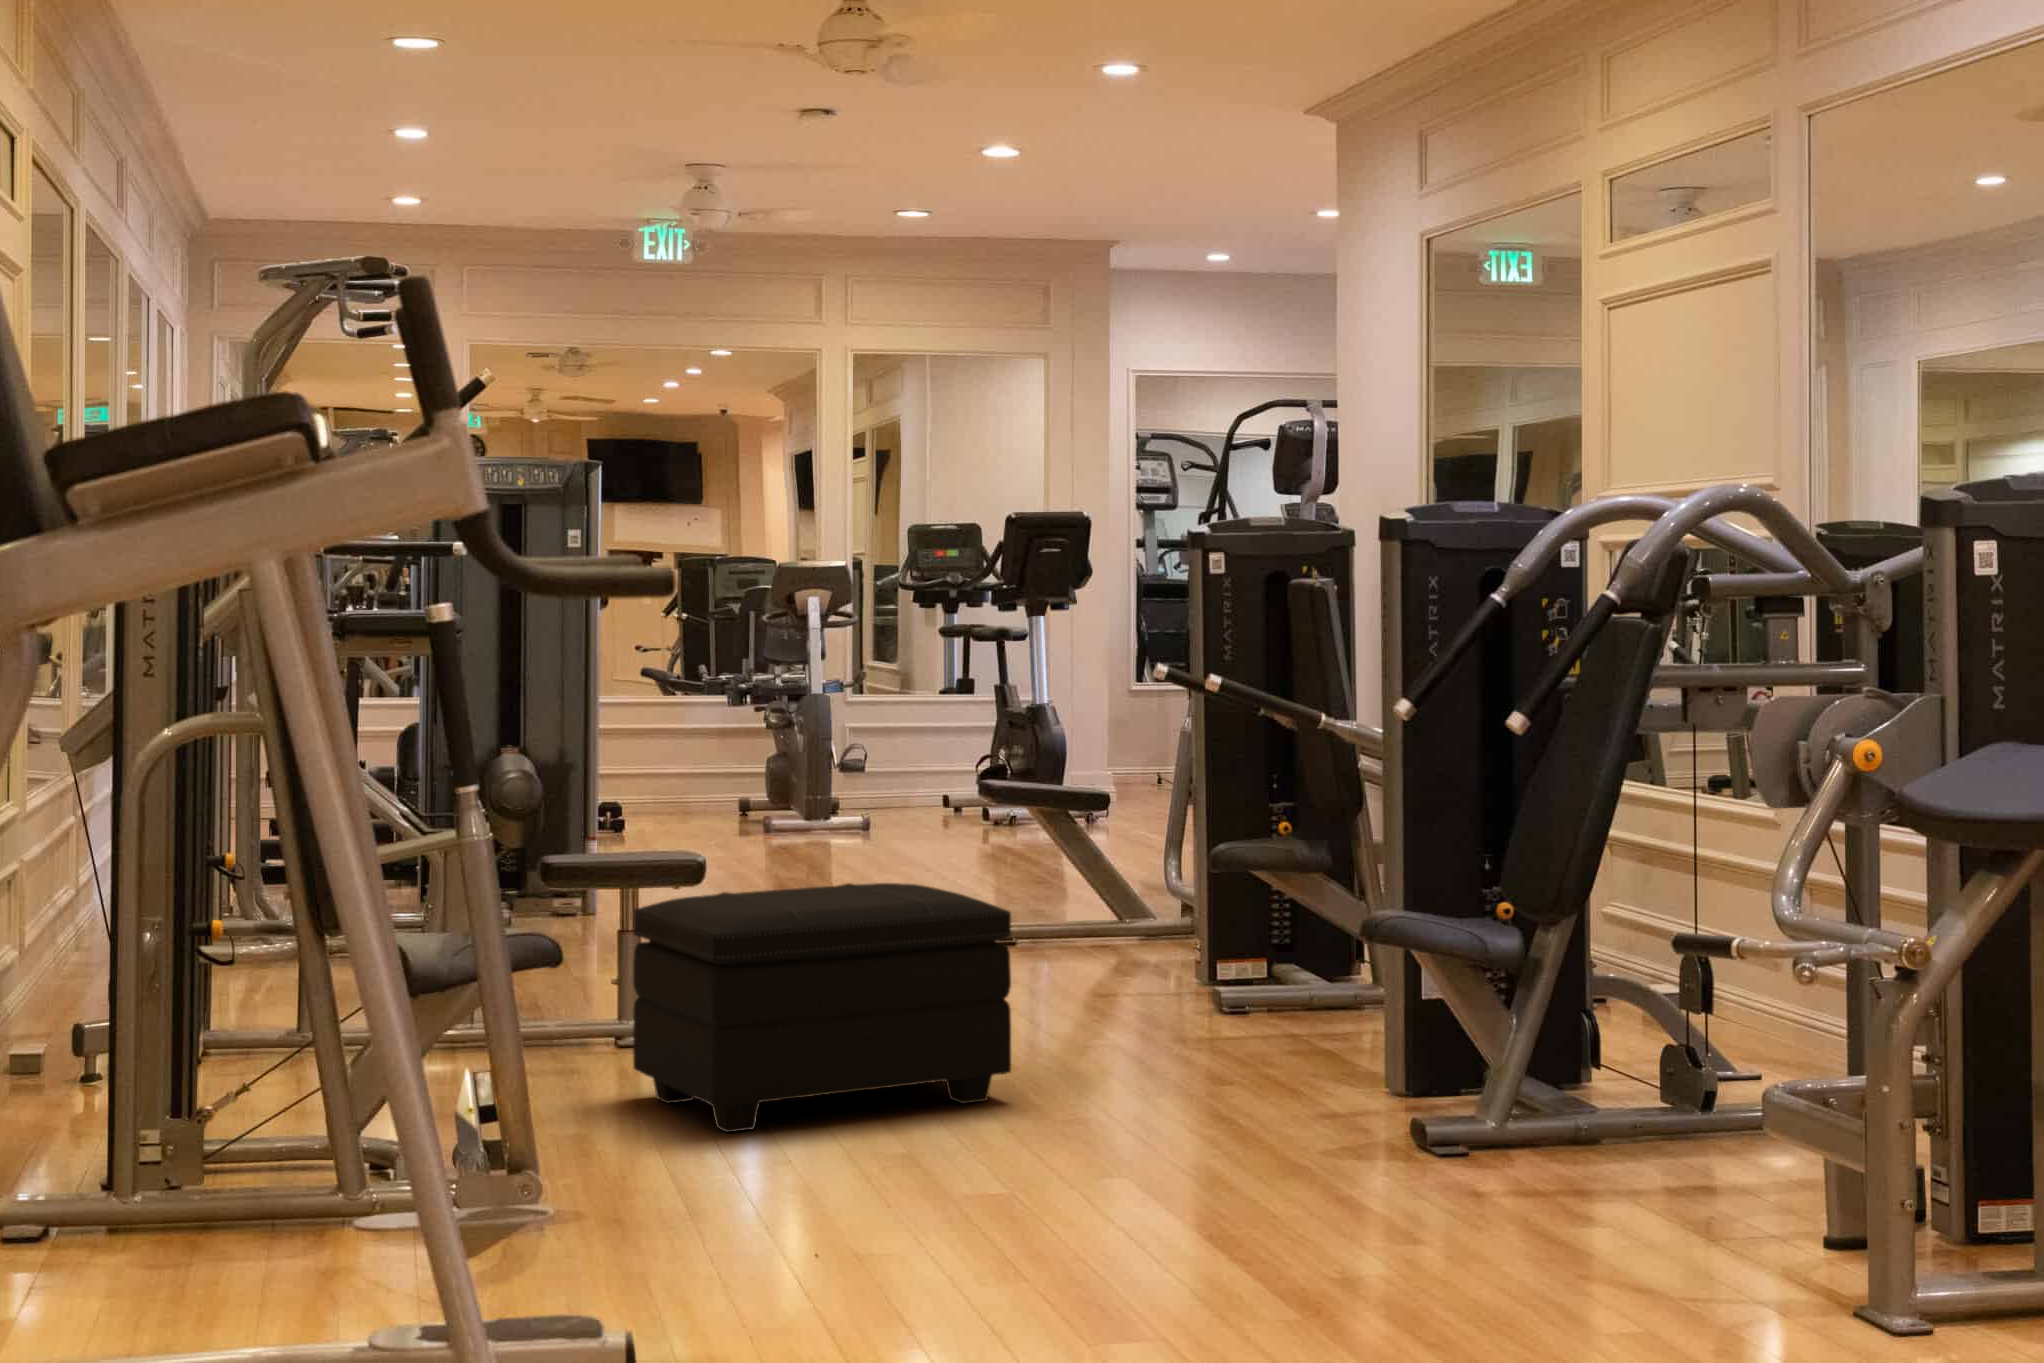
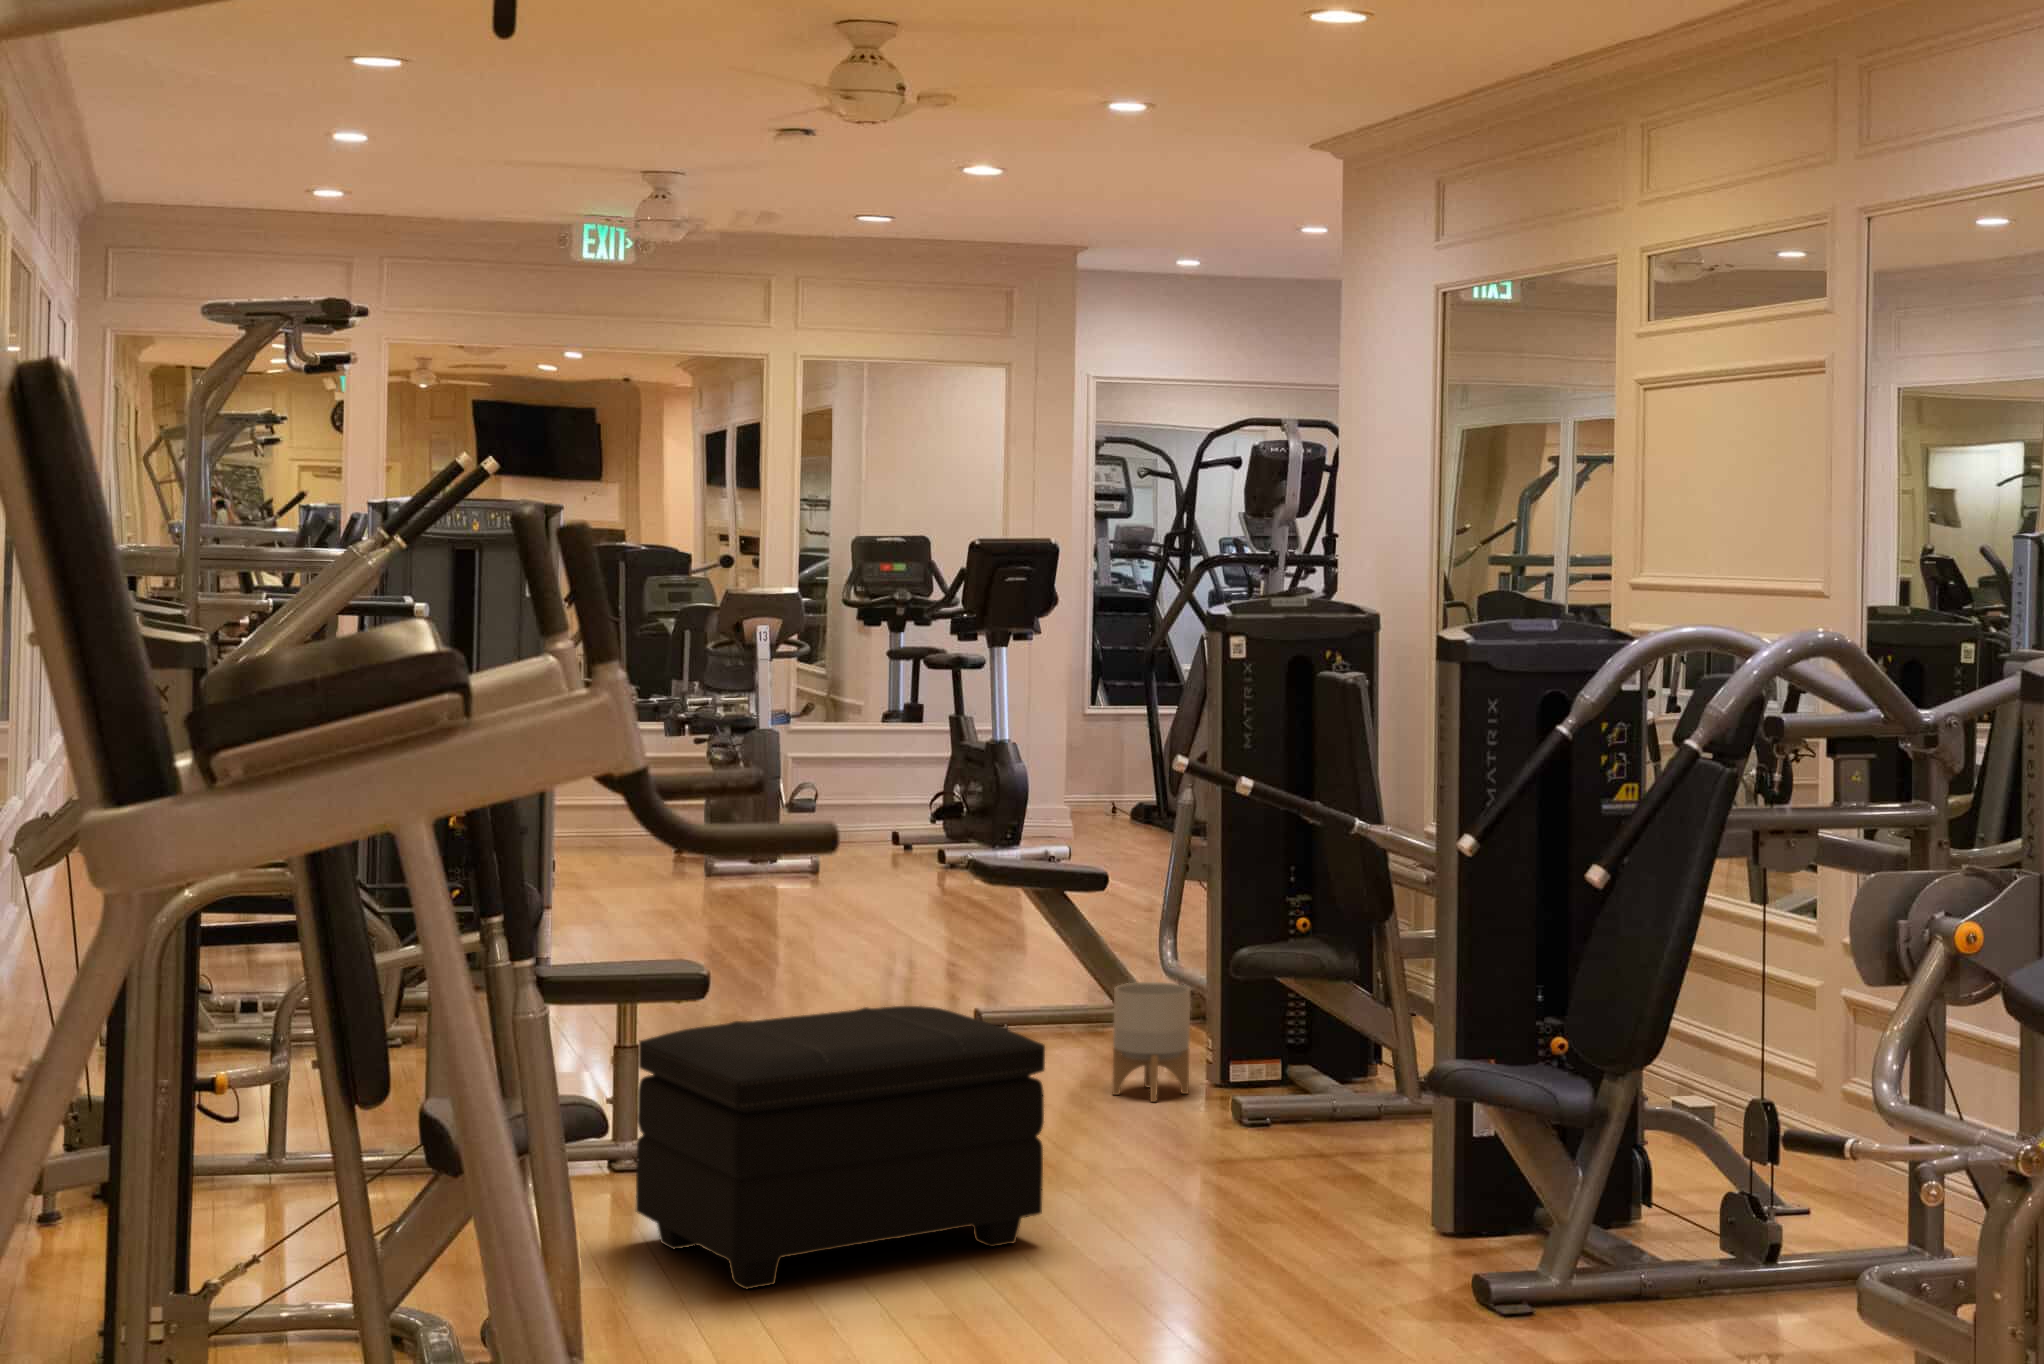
planter: none [1106,886,1180,998] -> present [1112,982,1190,1102]

